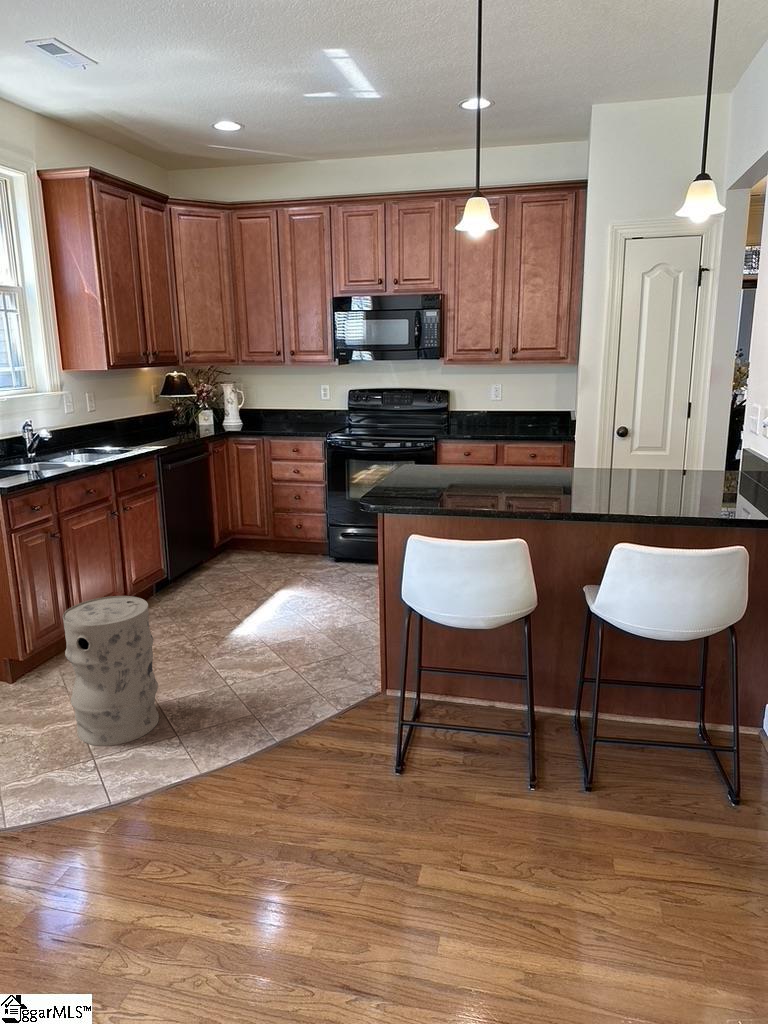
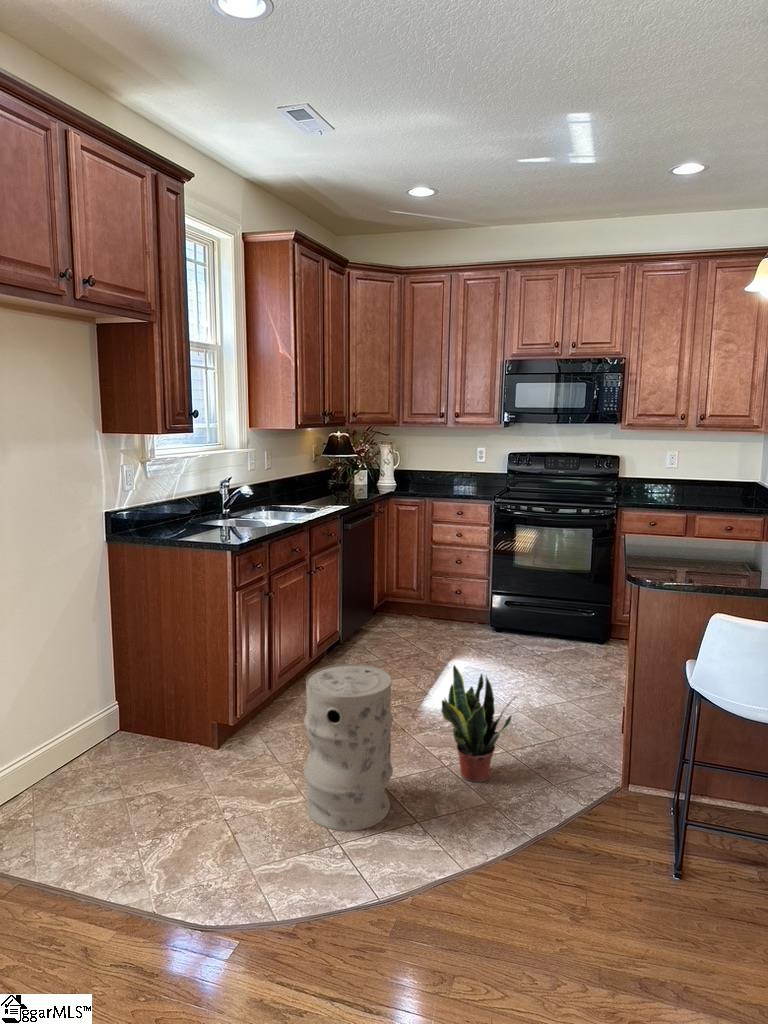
potted plant: none [205,593,285,697] -> present [441,665,517,782]

